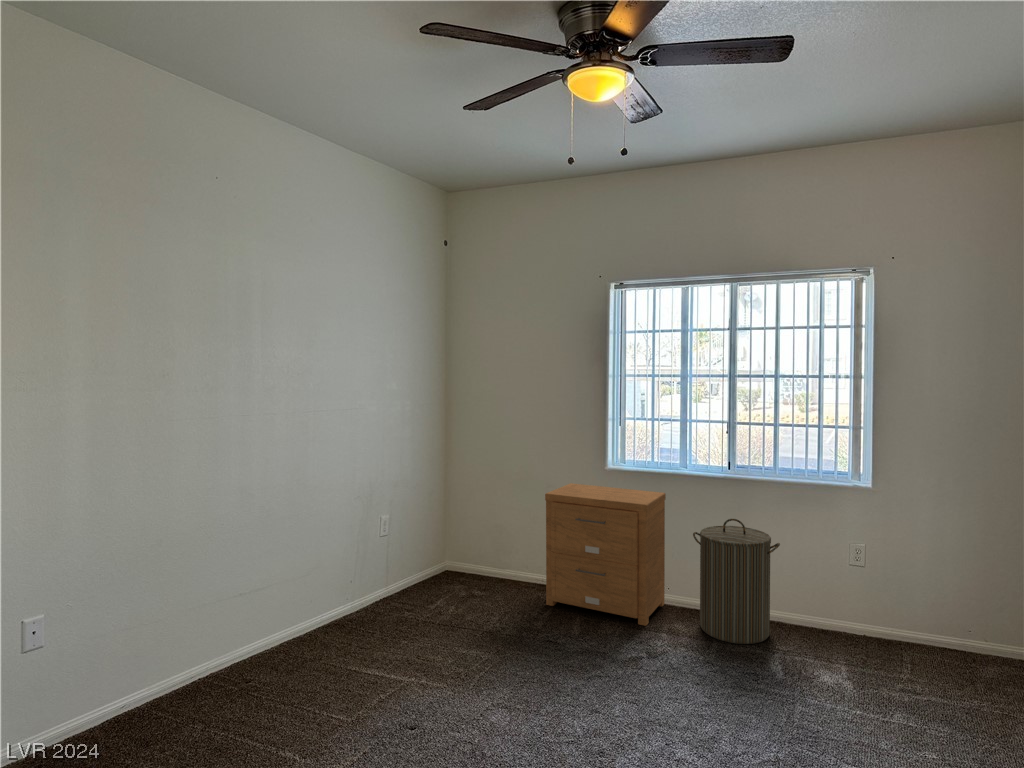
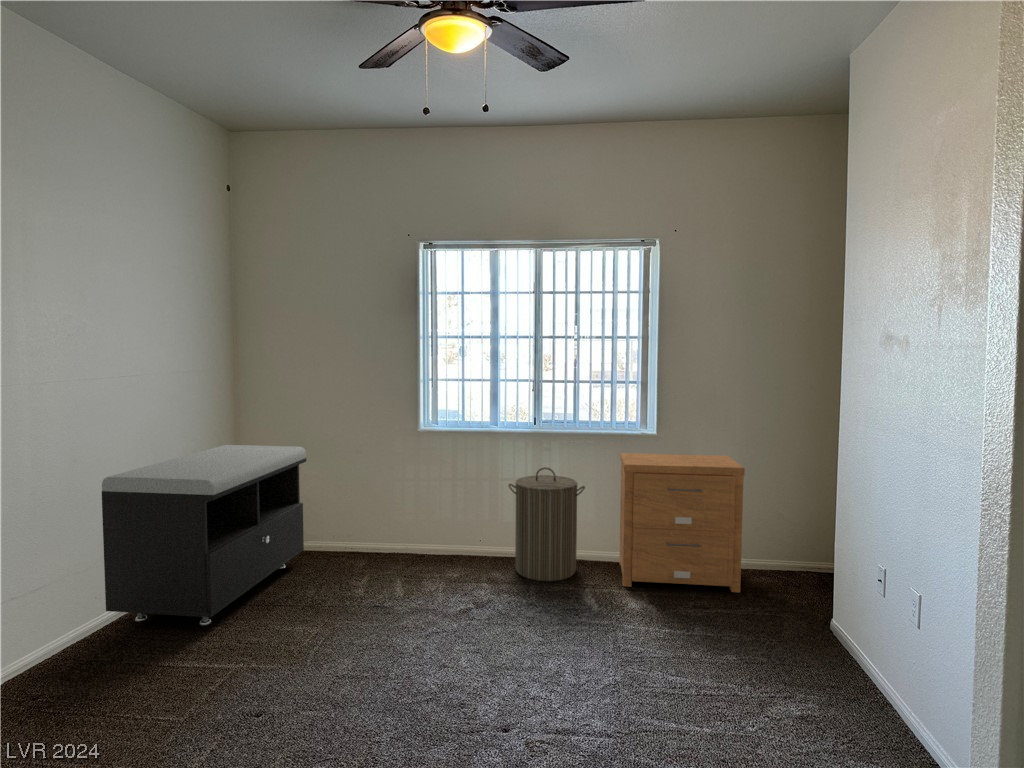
storage bench: none [337,473,502,632] -> present [102,445,306,626]
nightstand: present [545,483,666,626] -> present [619,453,745,593]

